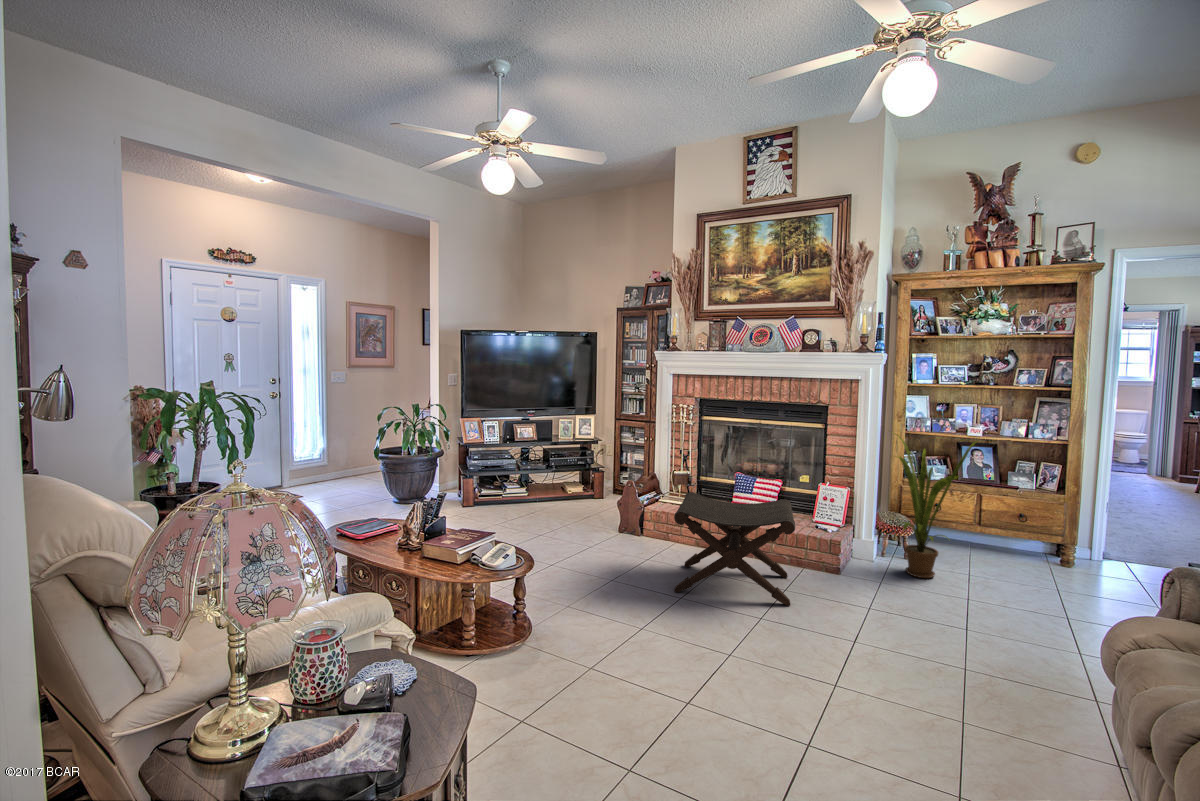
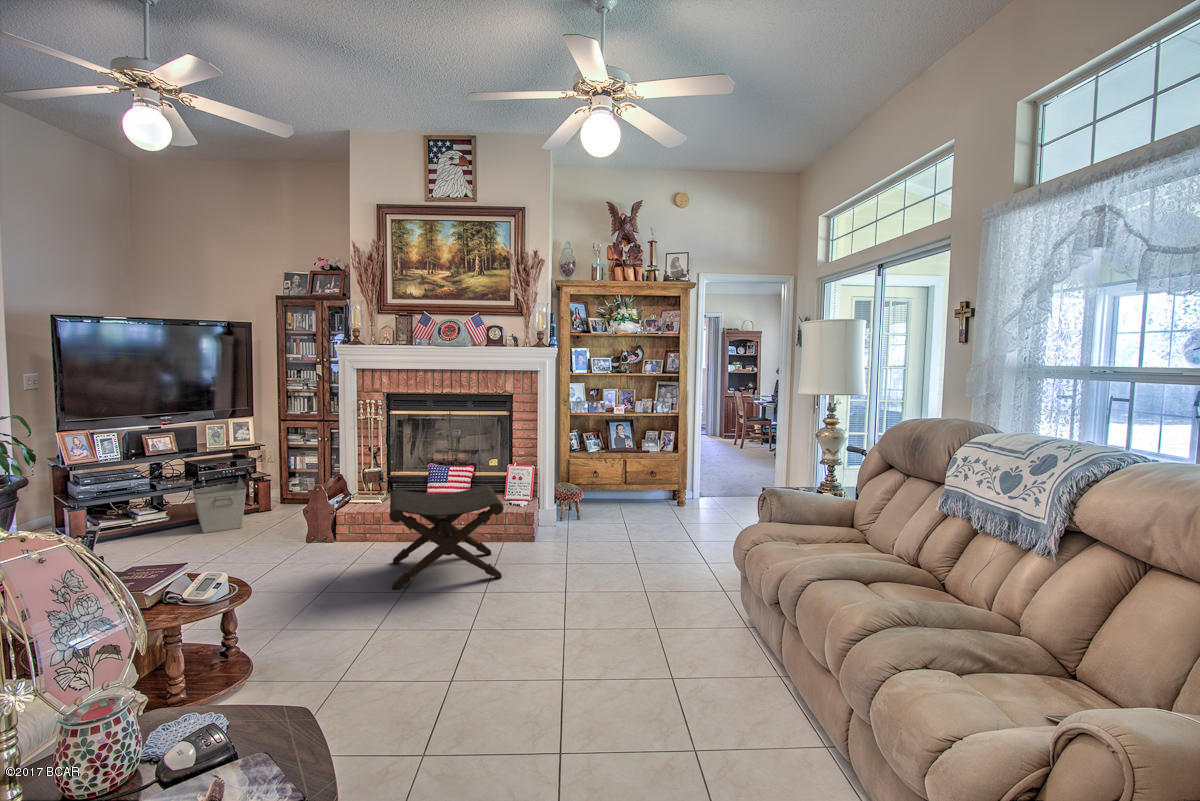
house plant: present [897,435,976,578] -> none [561,414,628,533]
storage bin: none [543,465,581,510] -> present [191,476,247,533]

